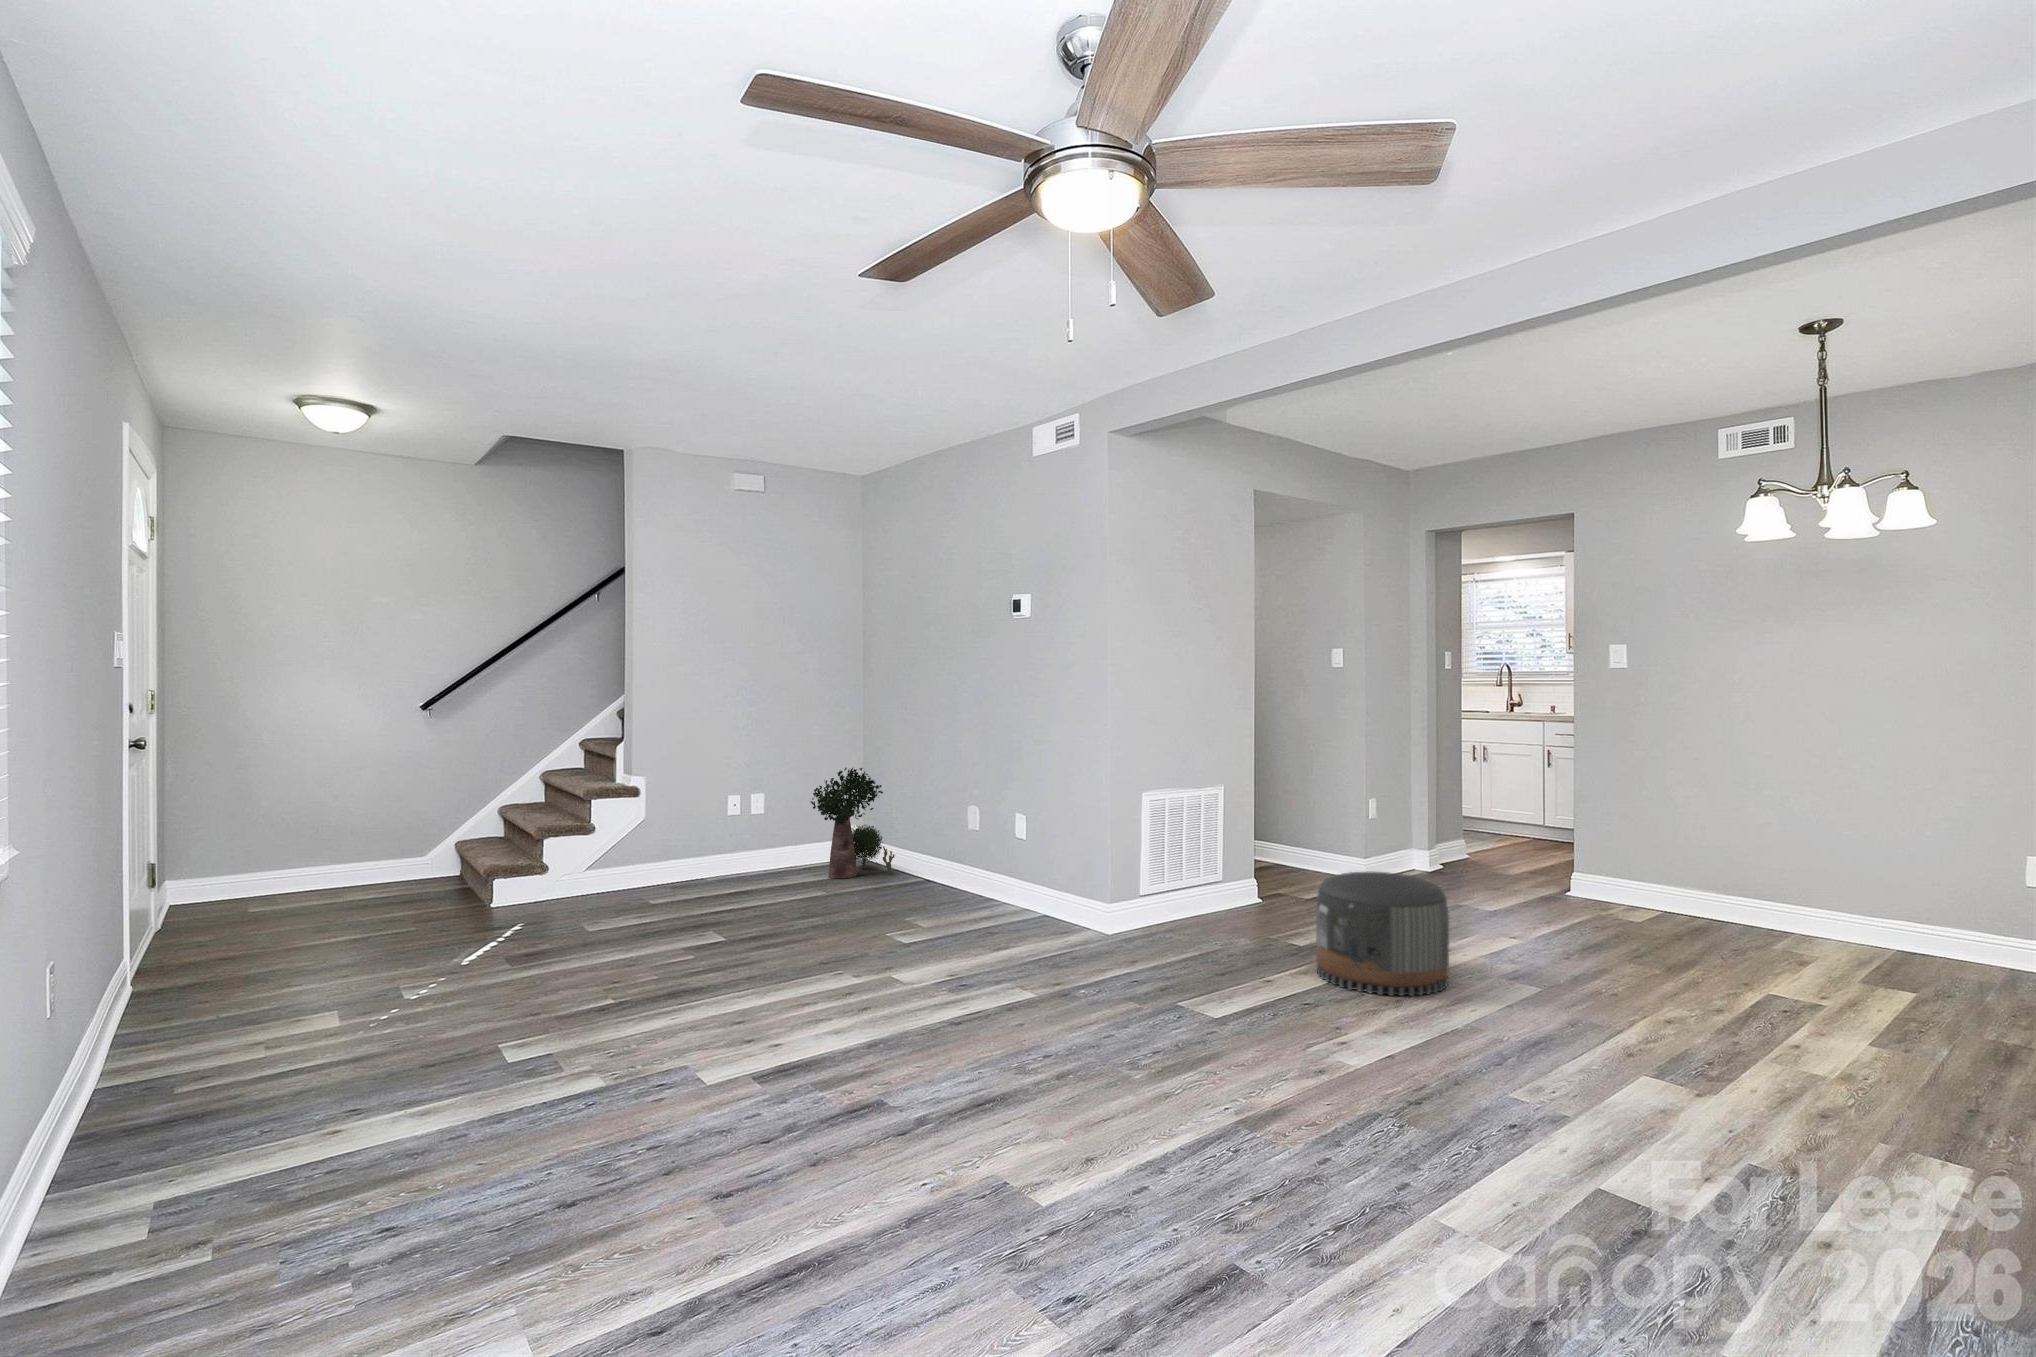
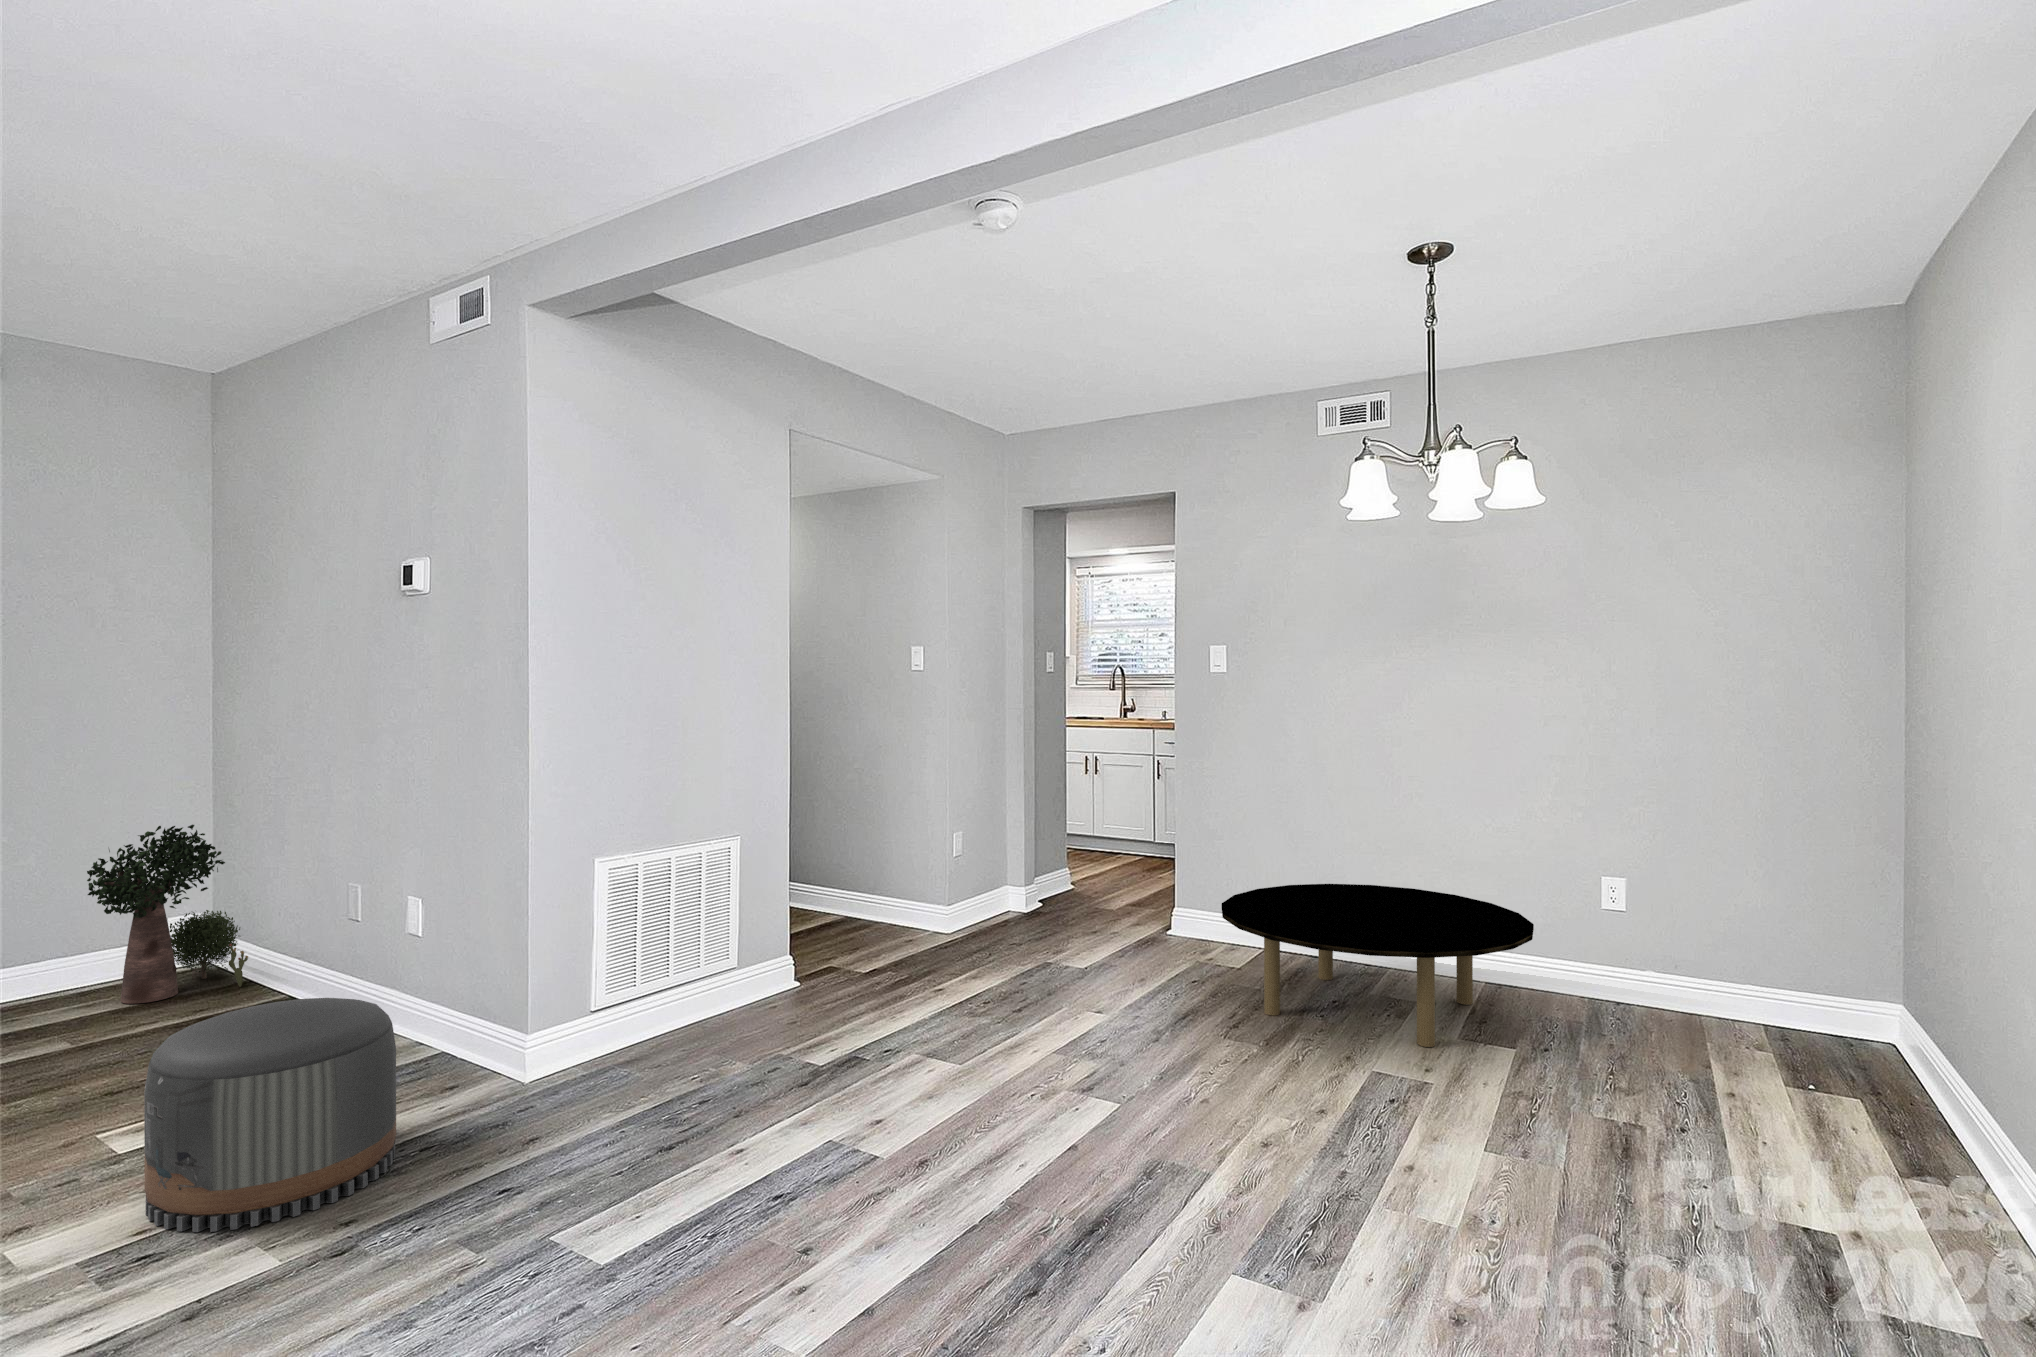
coffee table: none [1622,851,1935,981] -> present [1222,884,1534,1047]
pouf: present [1316,872,1449,996] -> present [144,998,396,1232]

